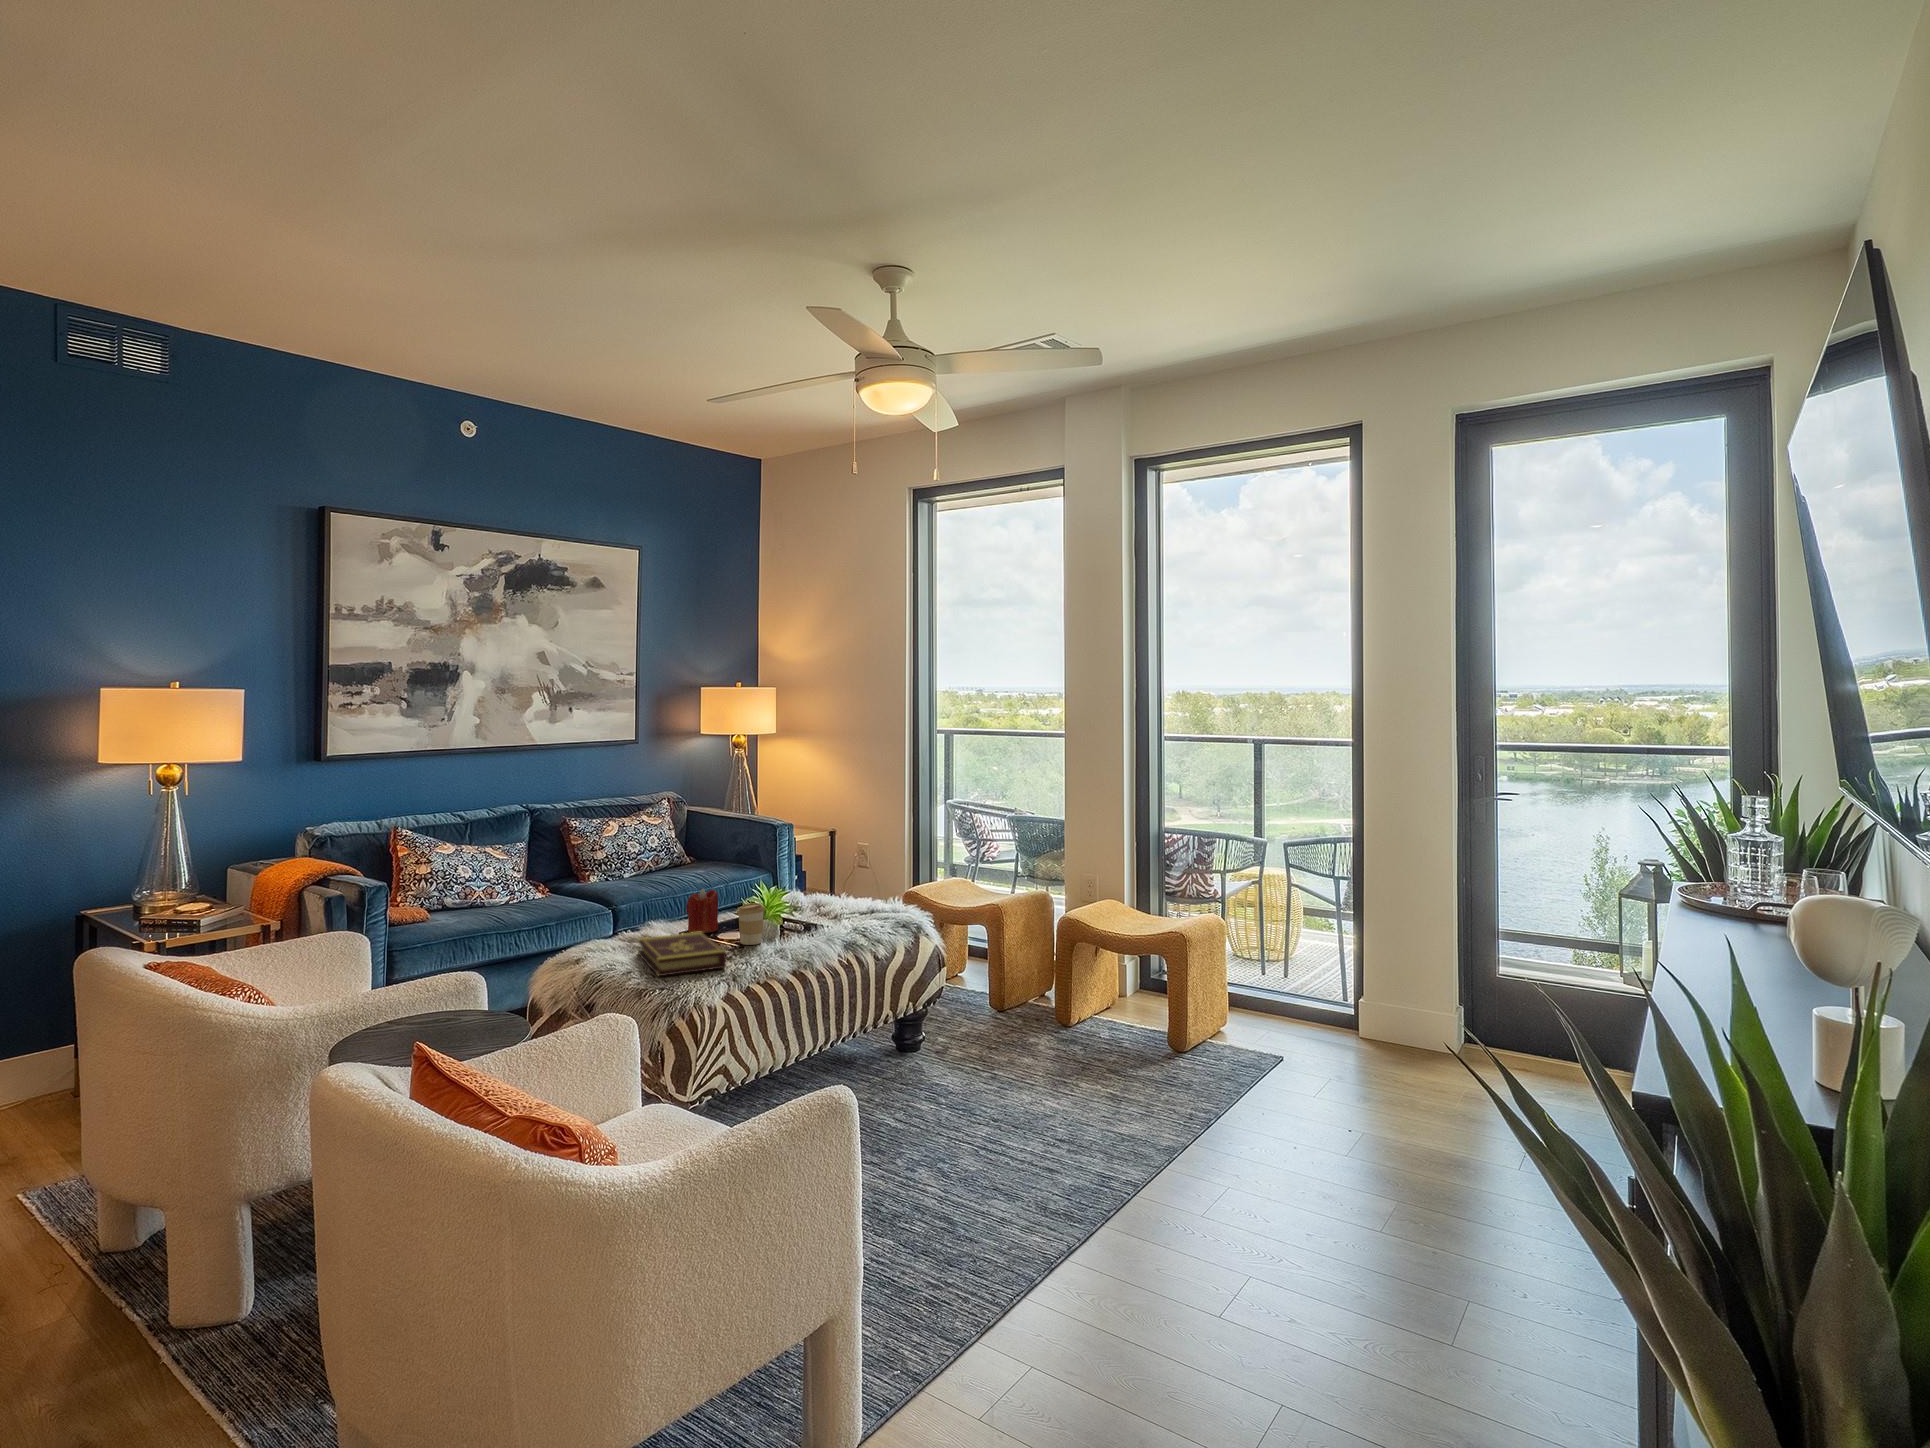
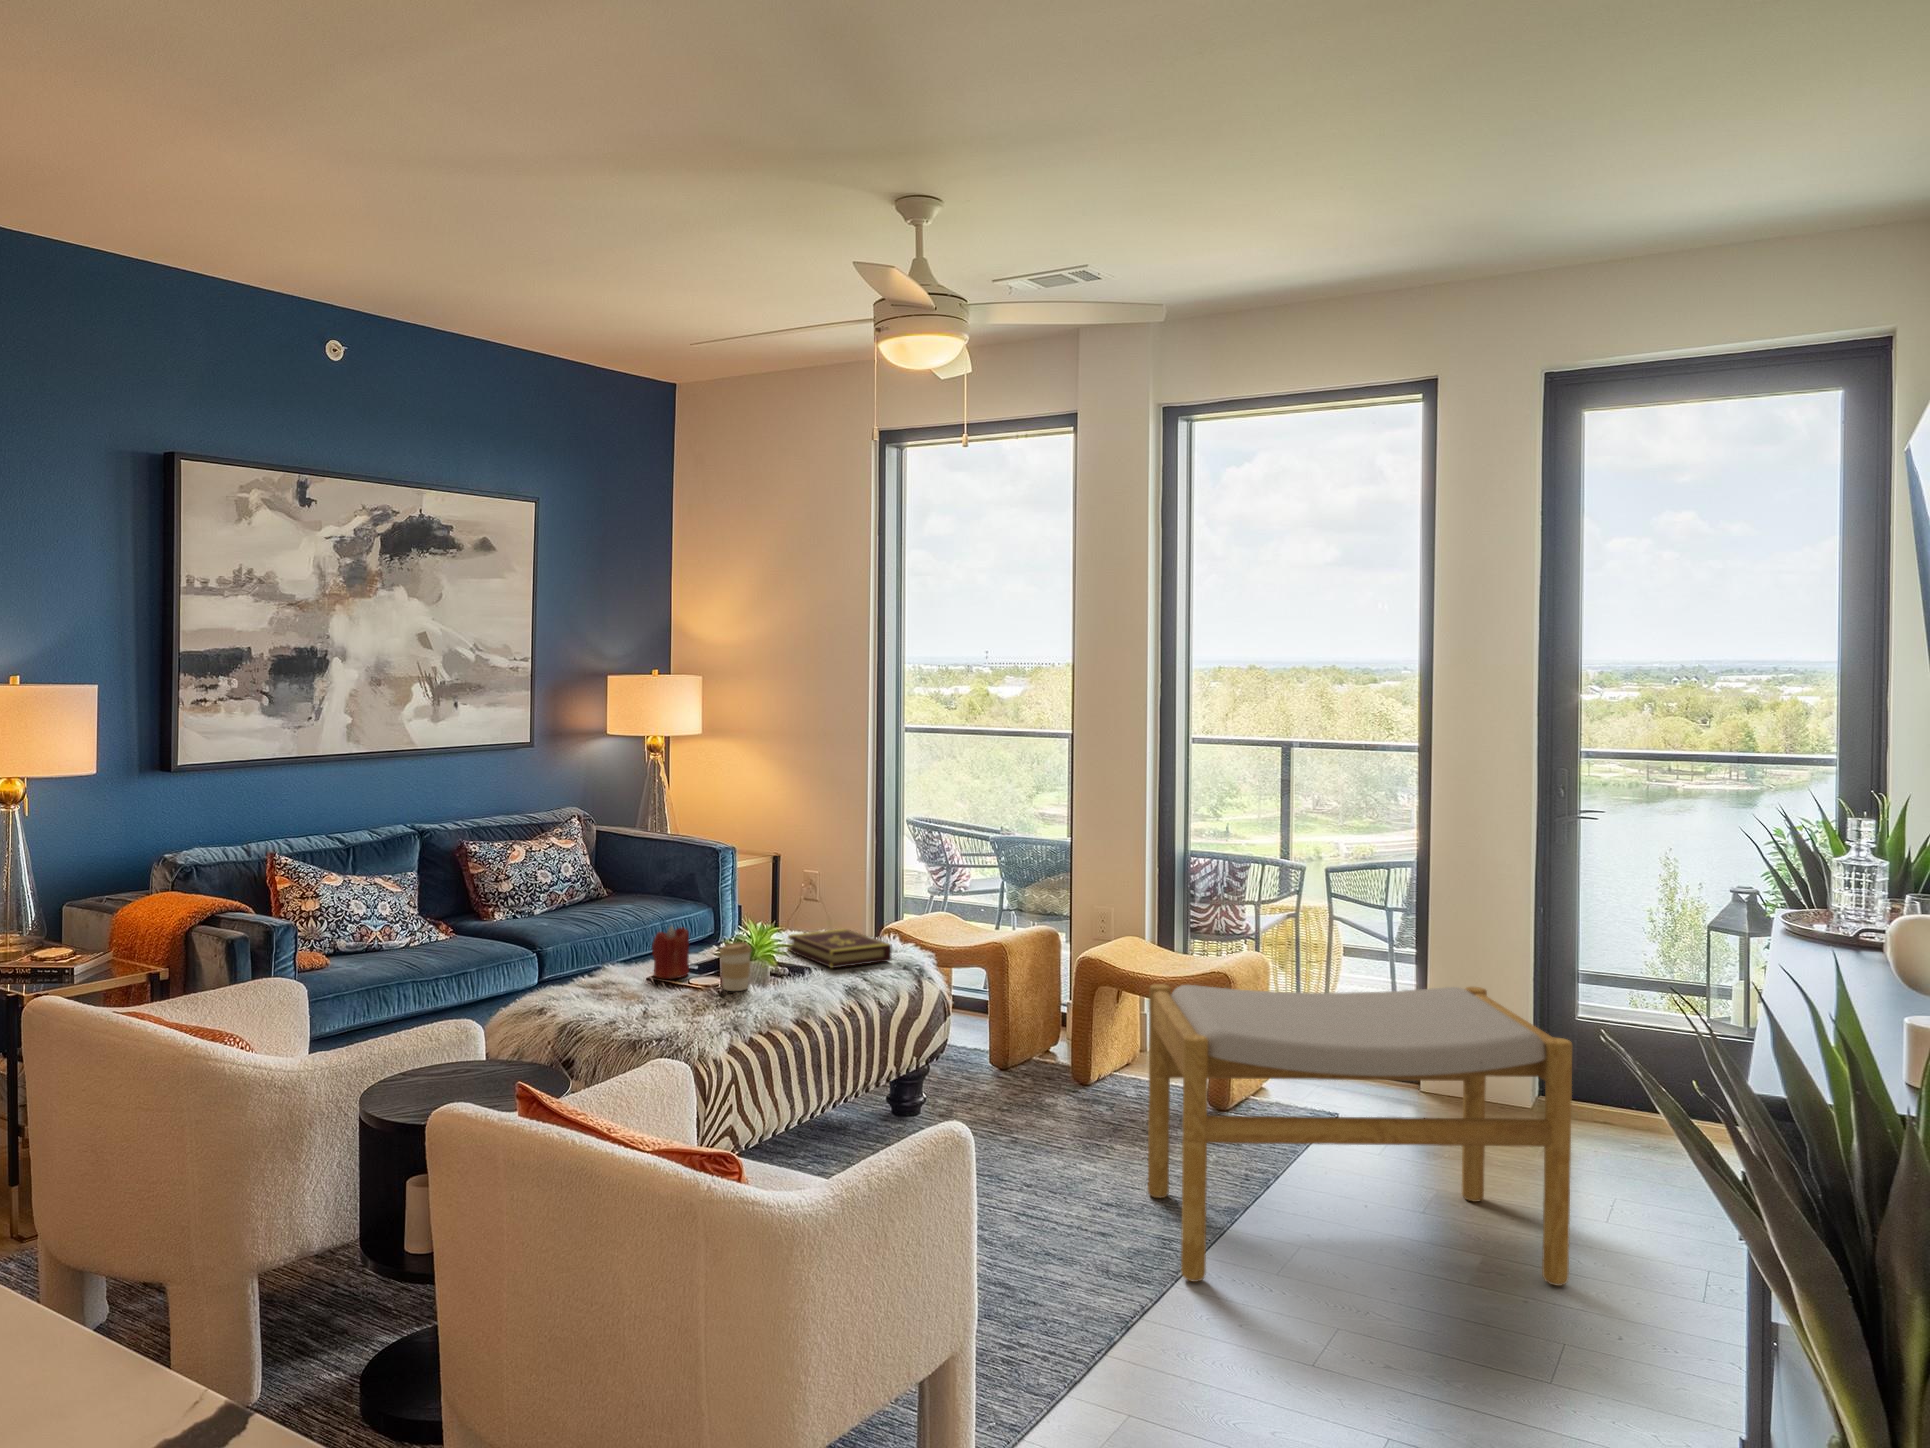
book: present [638,932,726,976] -> present [788,929,892,968]
footstool: none [1097,943,1480,1237] -> present [1148,984,1572,1286]

